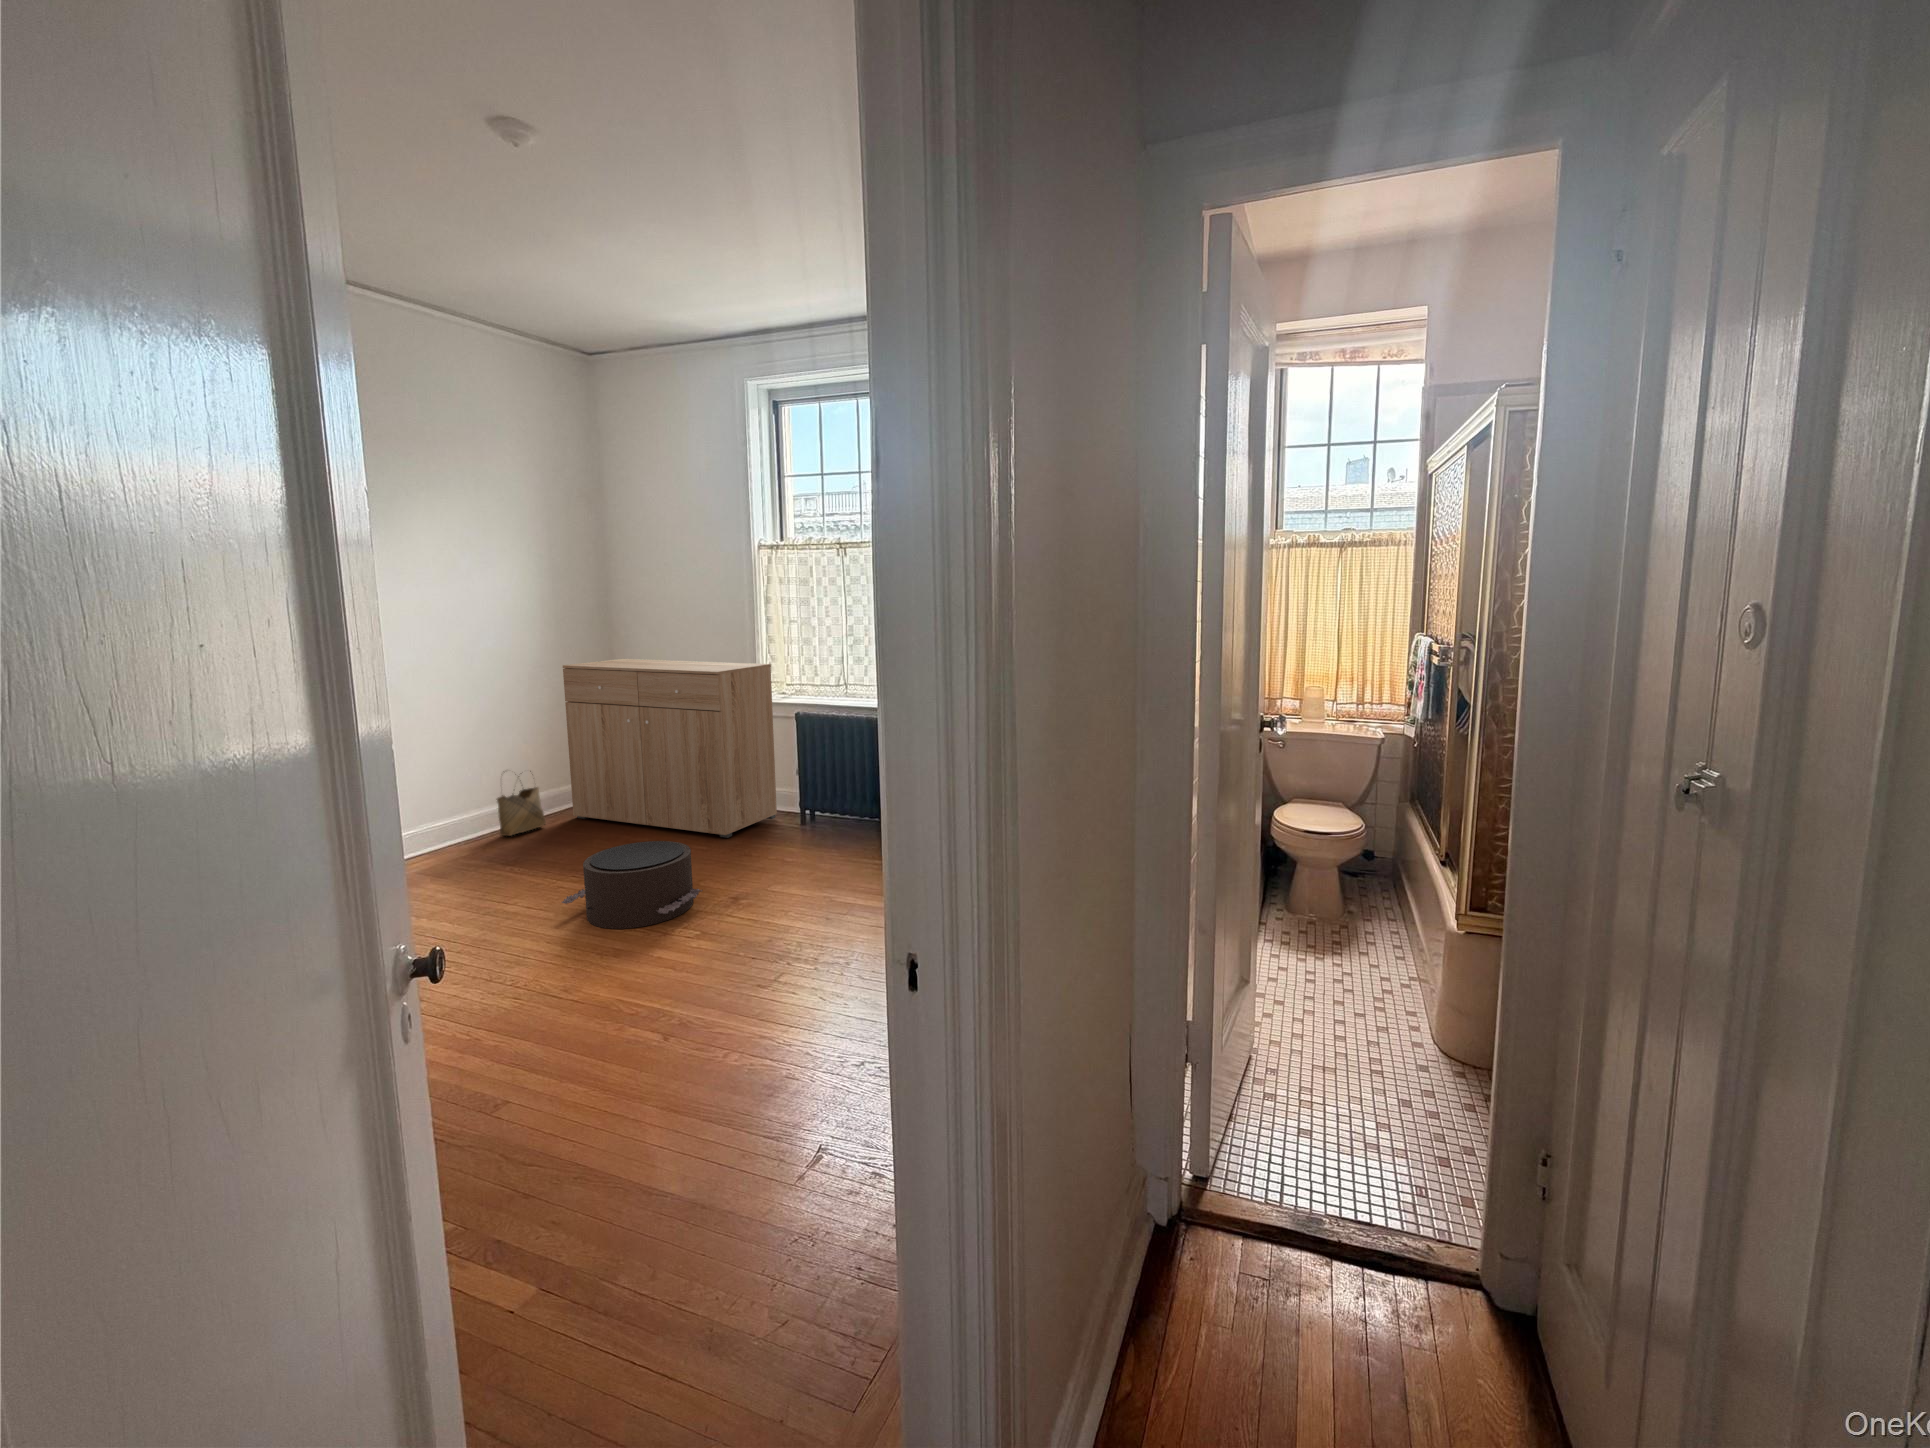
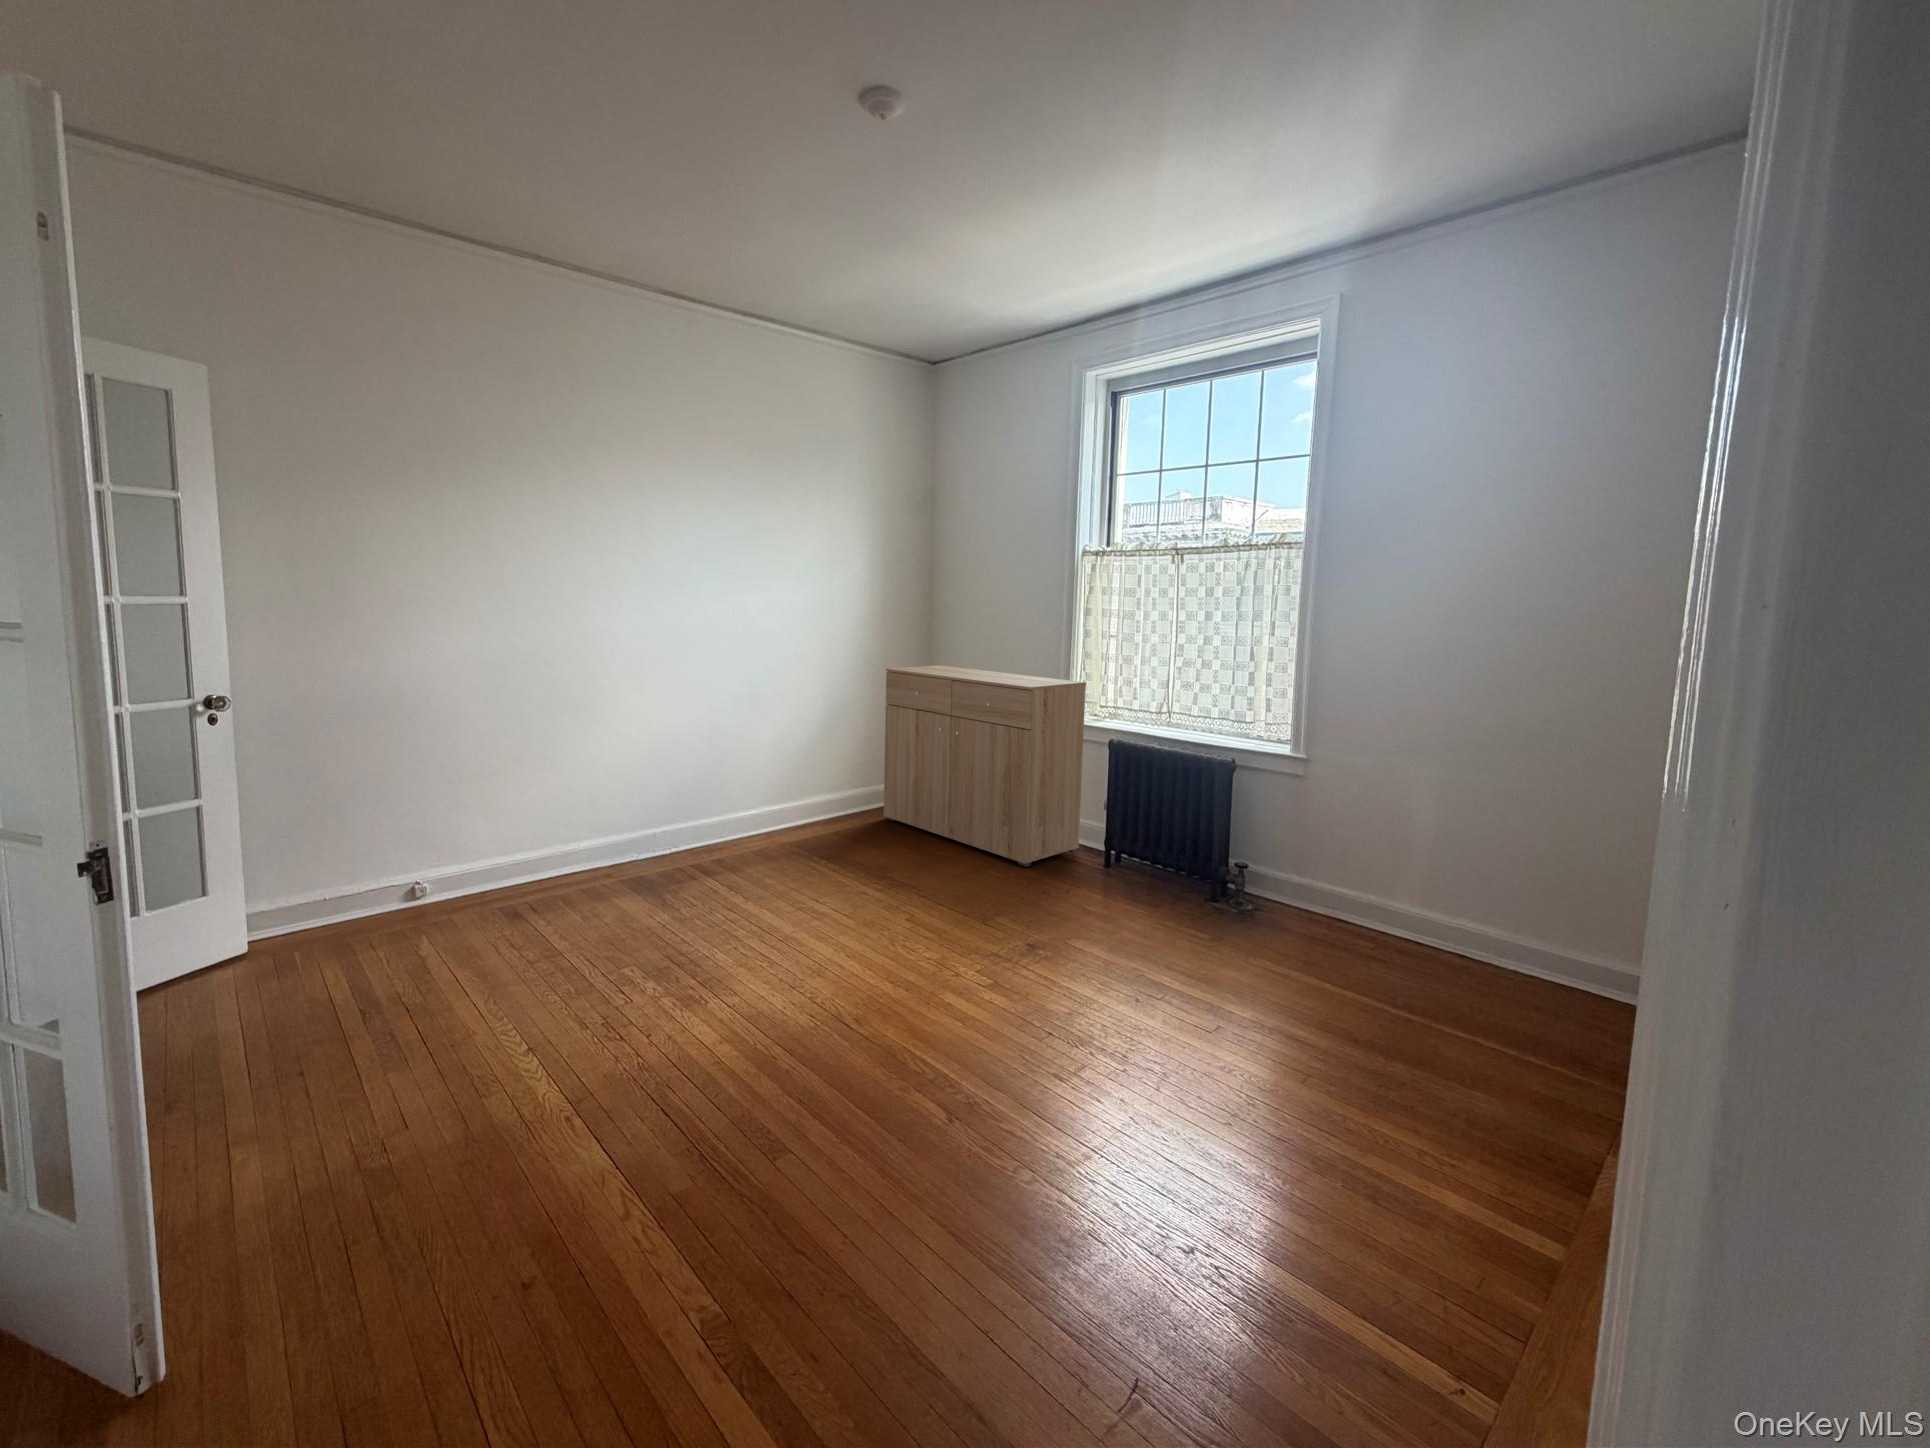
woven basket: present [497,771,545,836] -> none [821,764,860,828]
pouf: present [562,841,703,929] -> none [865,861,1001,956]

